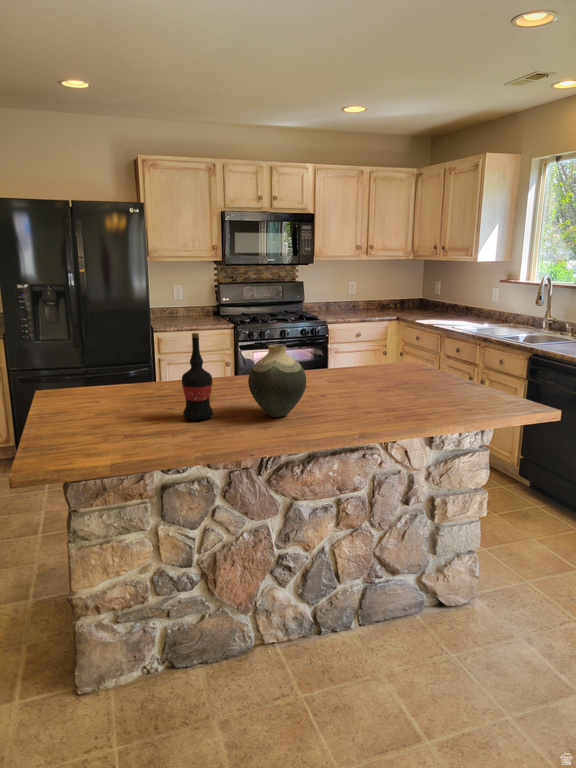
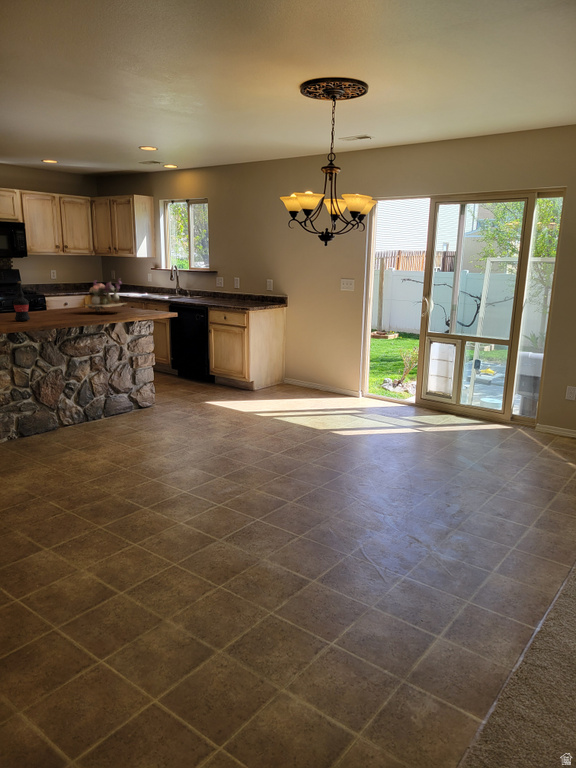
flower arrangement: none [341,316,439,392] -> present [85,279,124,312]
vase: present [248,345,306,417] -> none [45,287,72,319]

